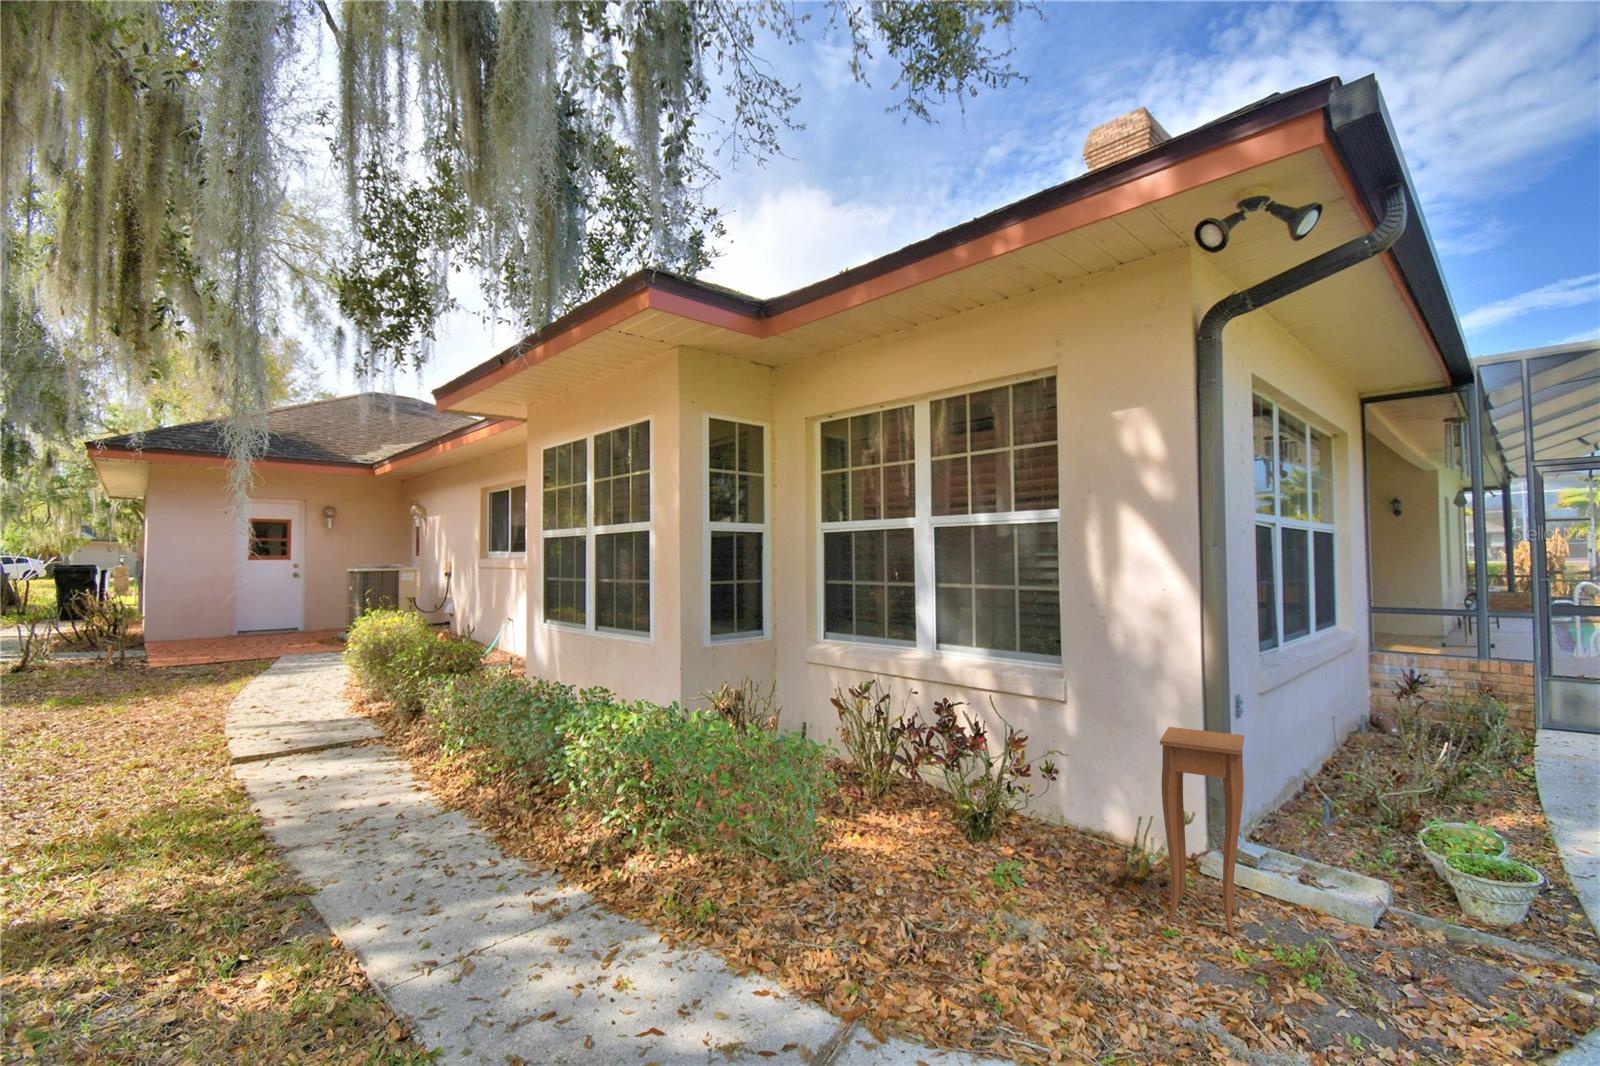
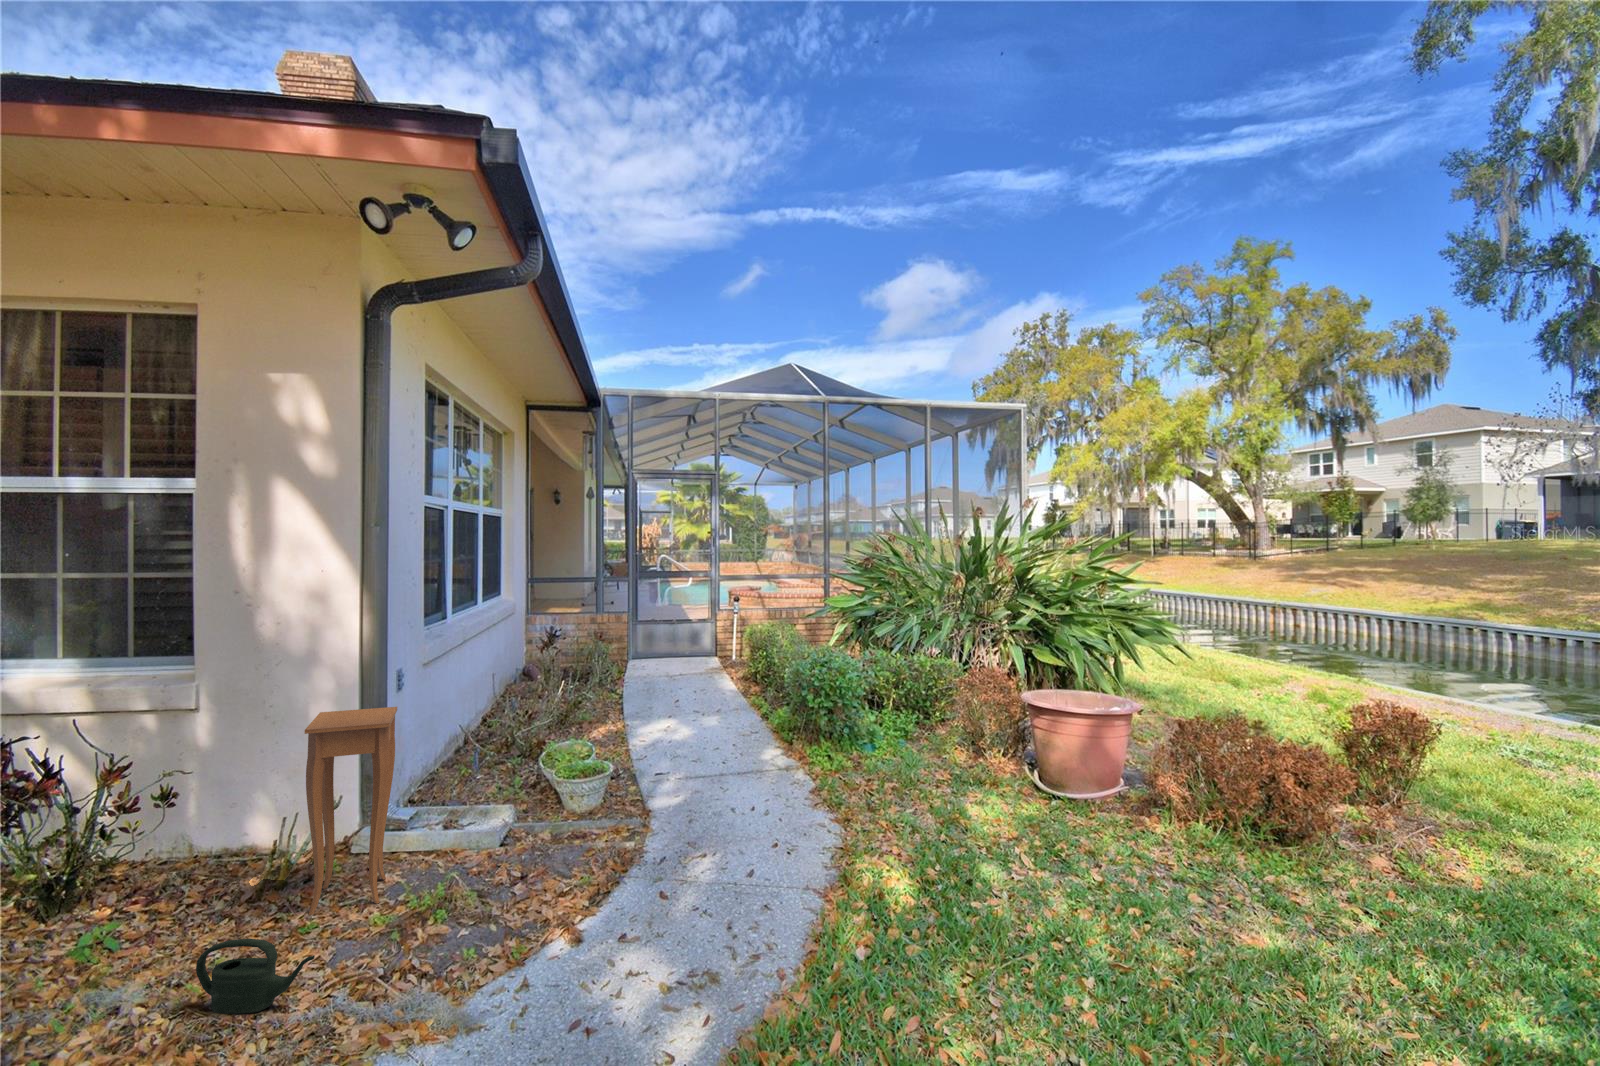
watering can: none [1090,915,1188,992] -> present [196,939,315,1014]

